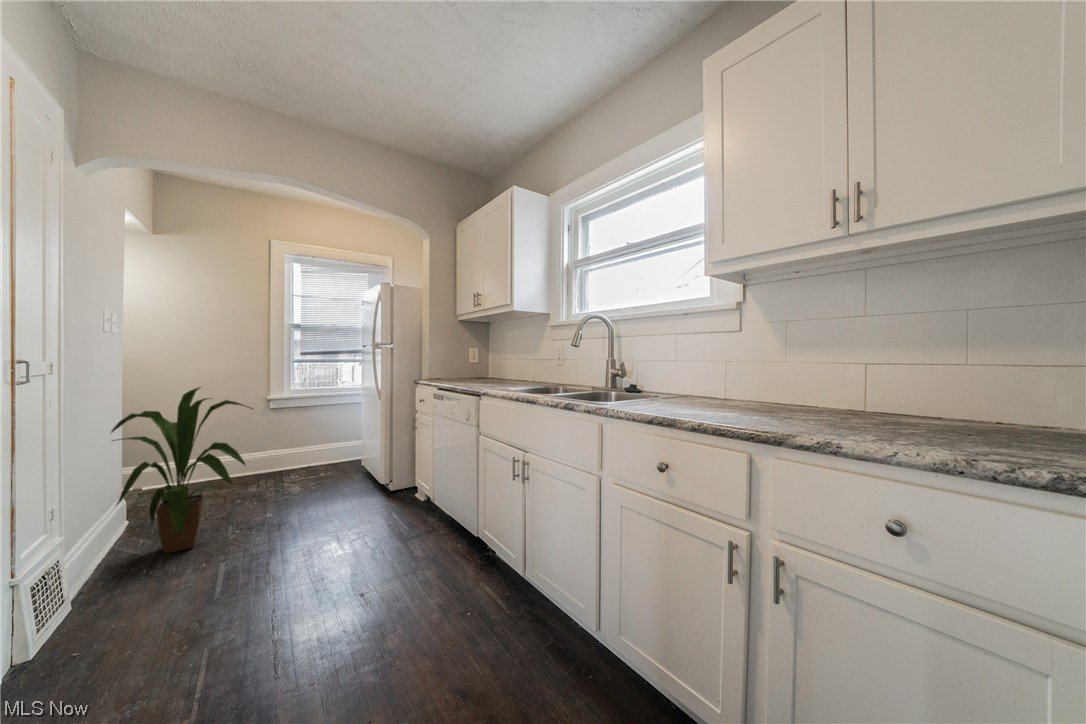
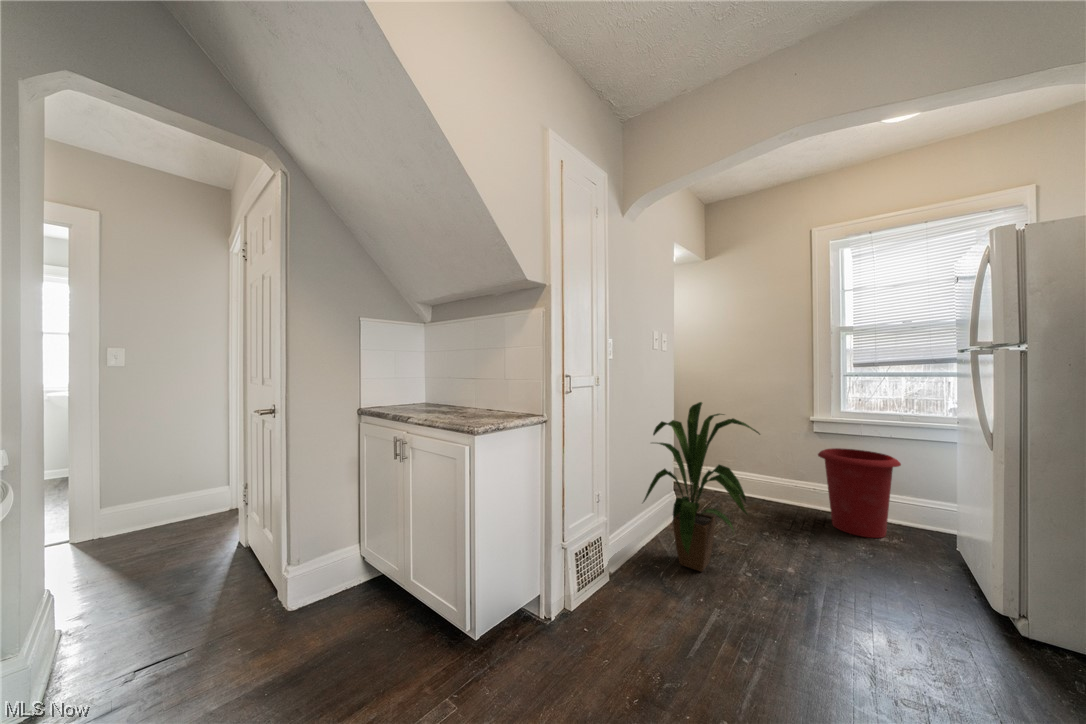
waste bin: none [277,417,332,479] -> present [818,448,901,538]

